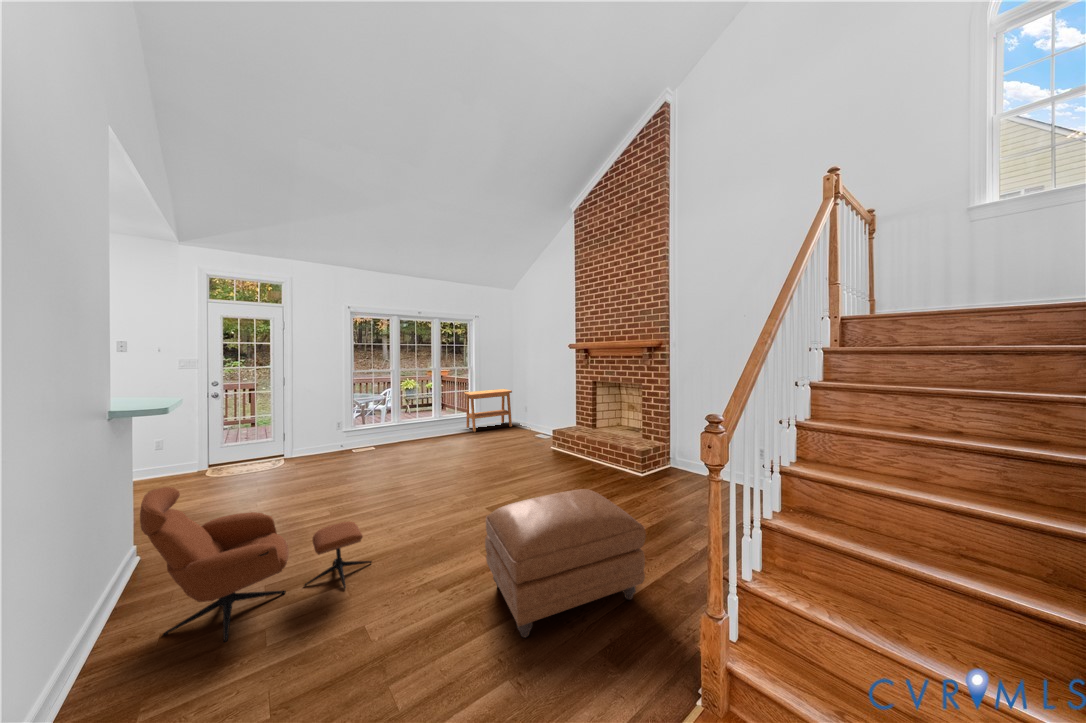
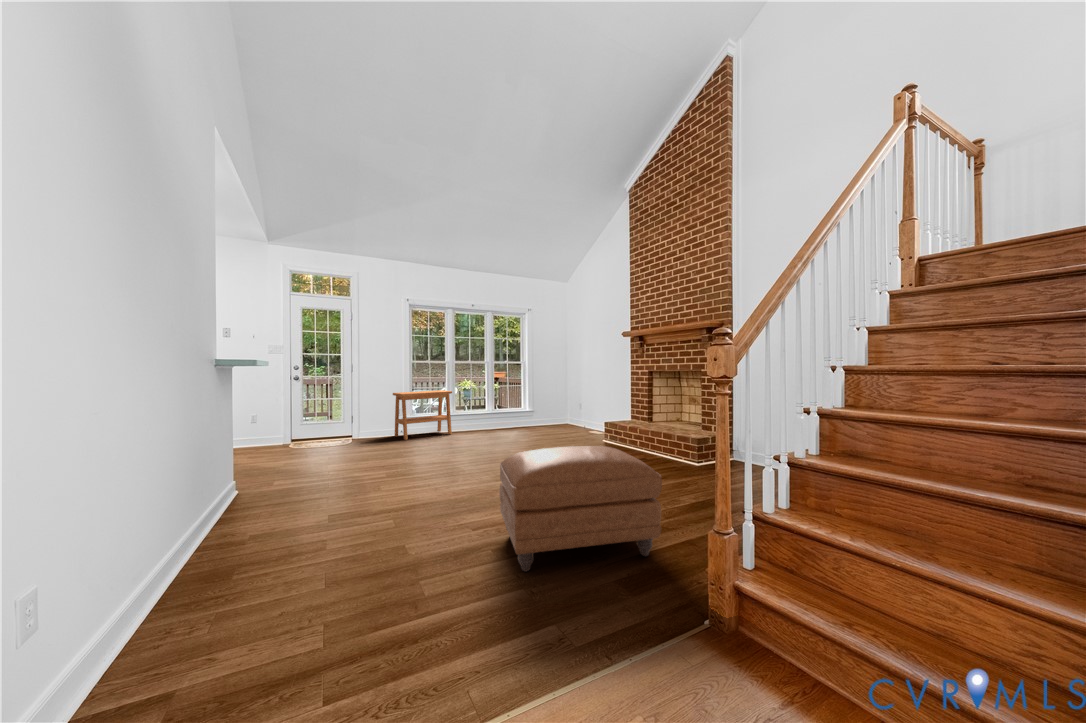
side table: present [464,389,512,432] -> present [393,390,452,440]
lounge chair: present [140,487,372,641] -> none [204,412,397,548]

